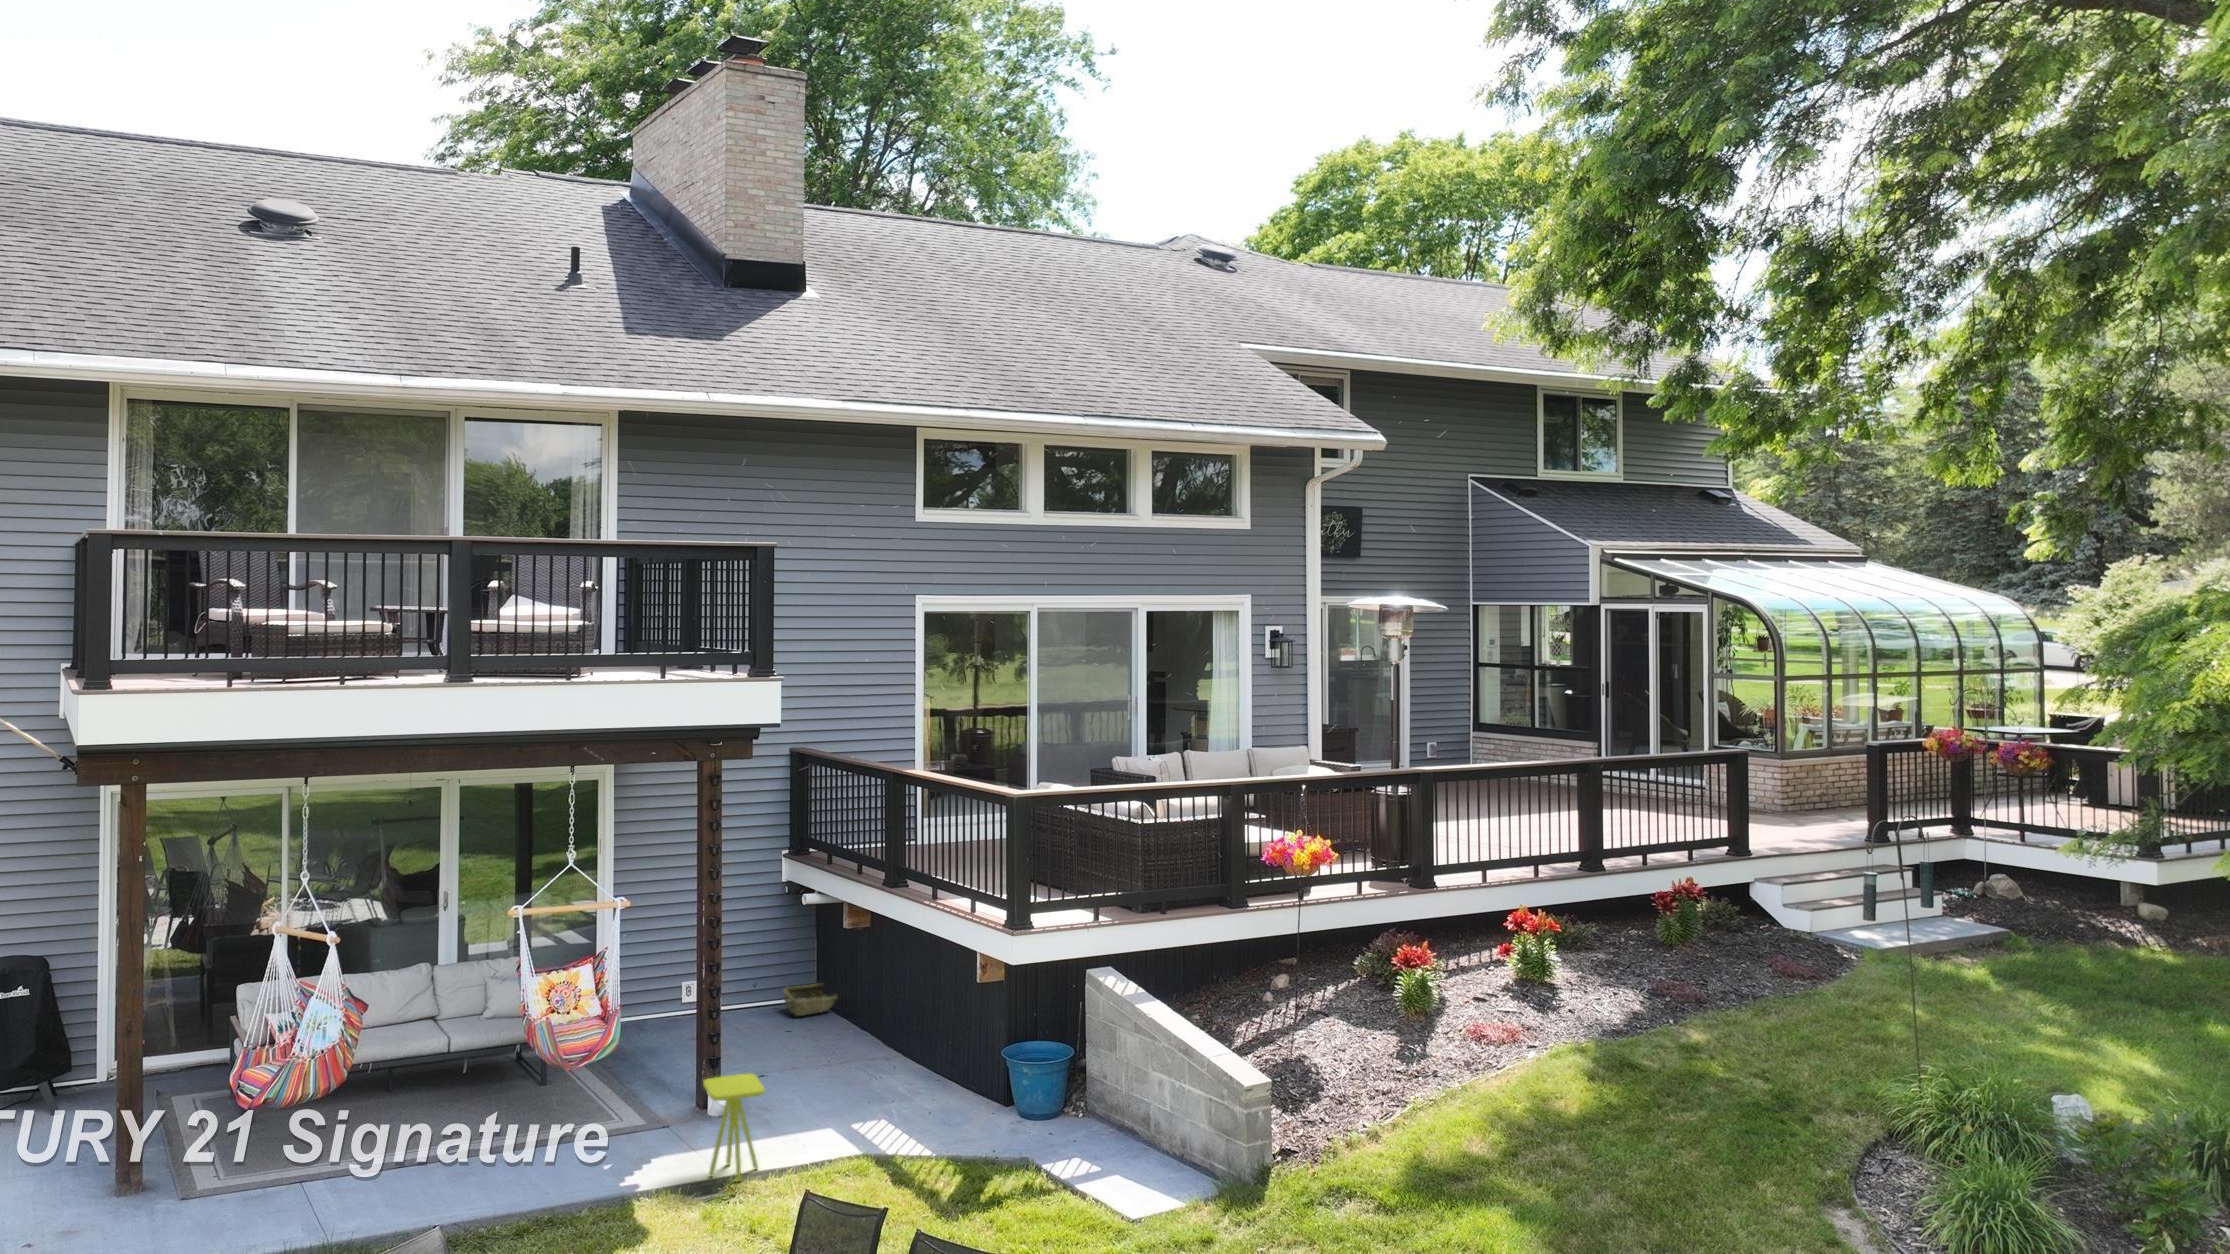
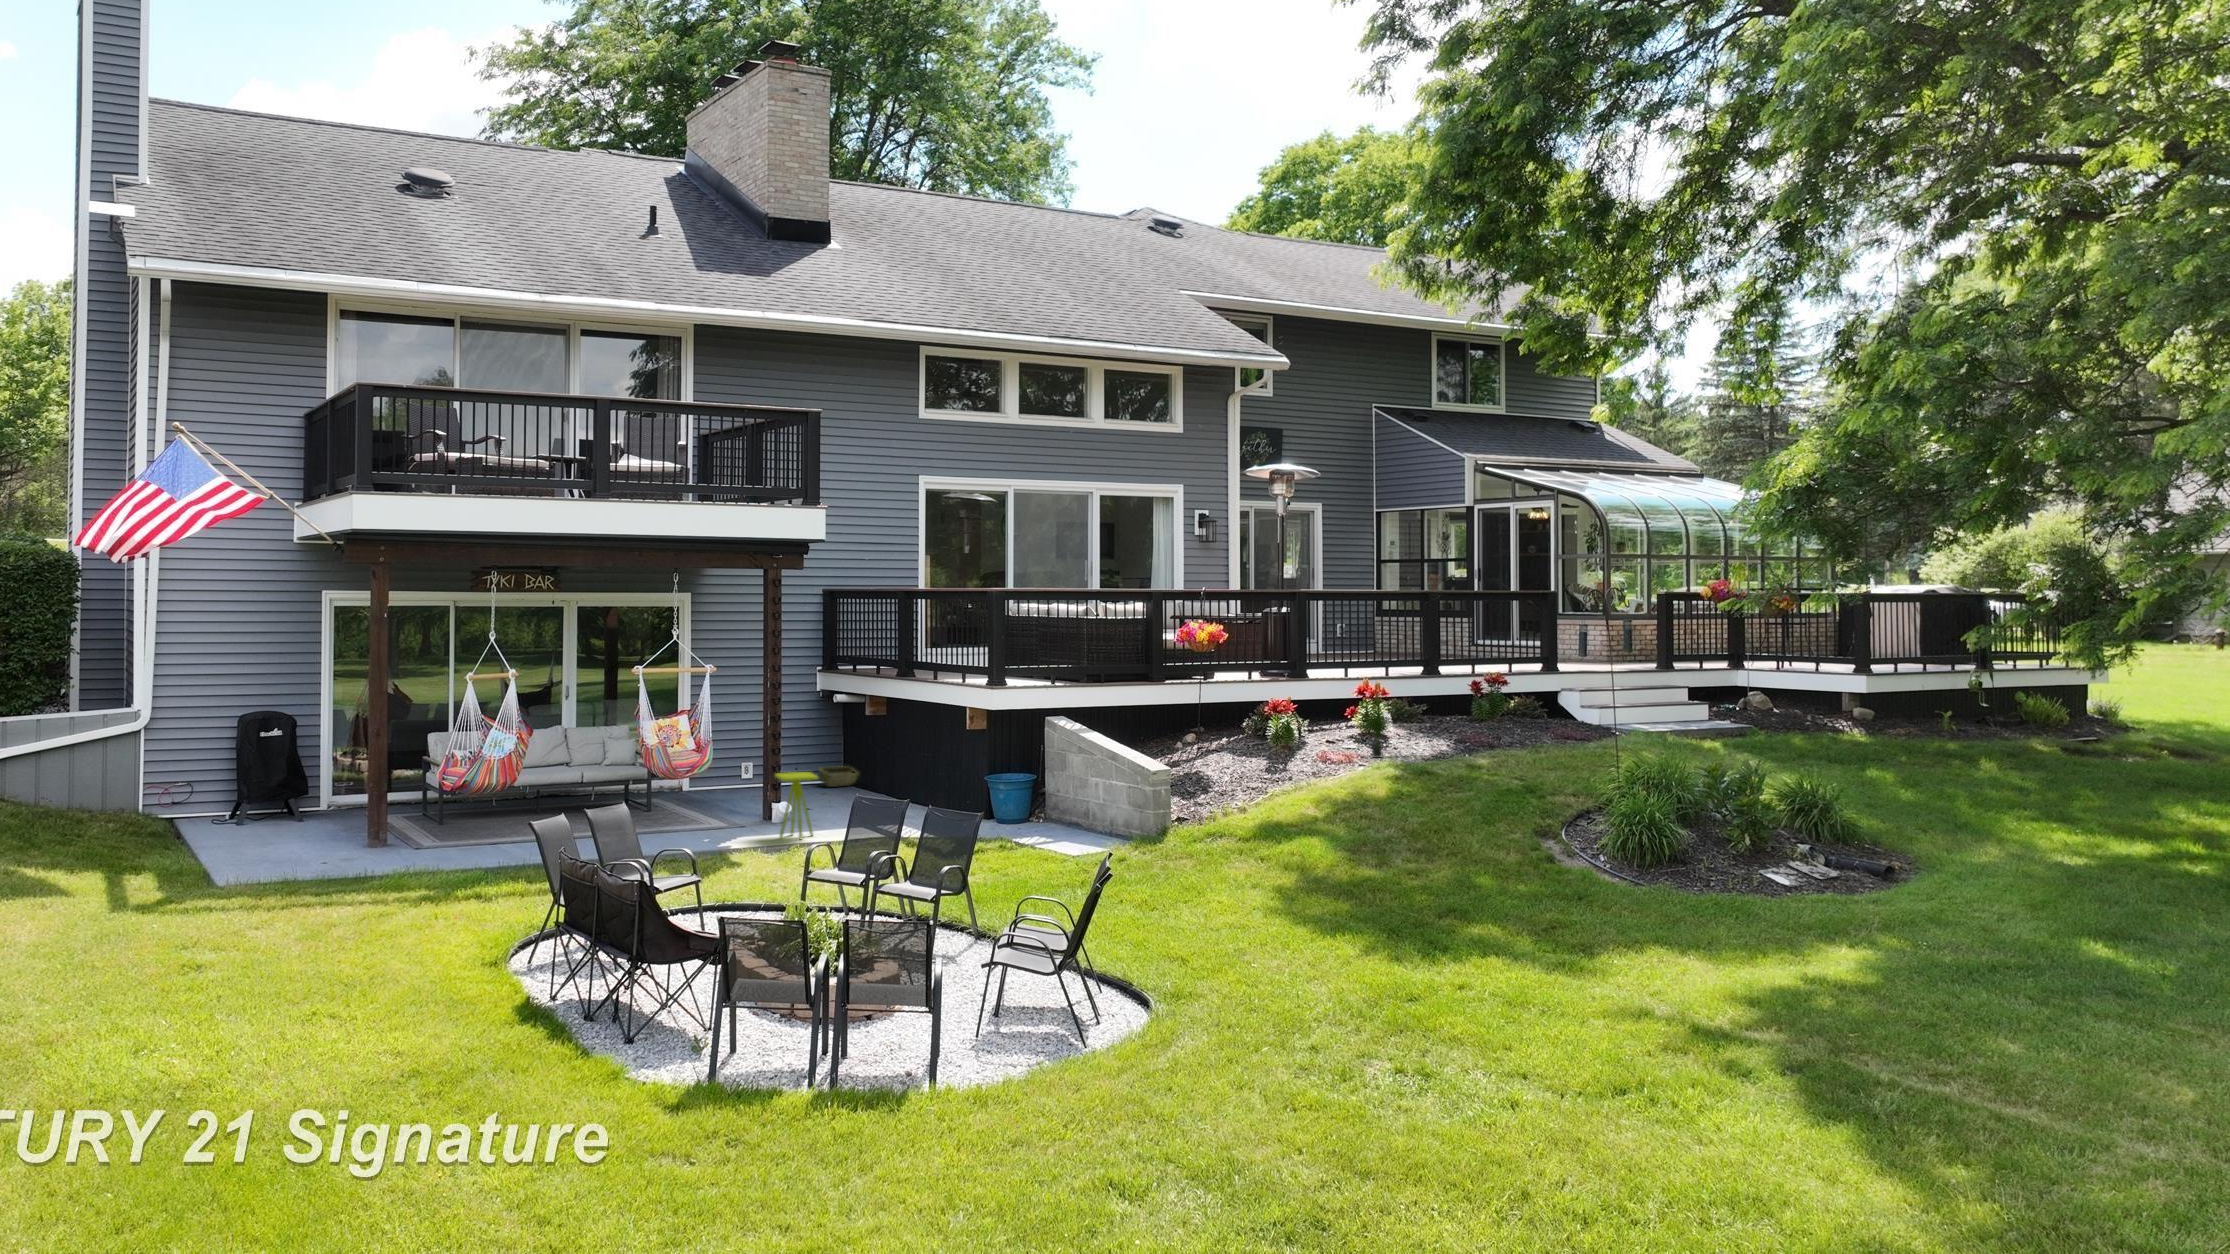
potted plant: none [1514,950,1569,1025] -> present [1366,712,1389,758]

